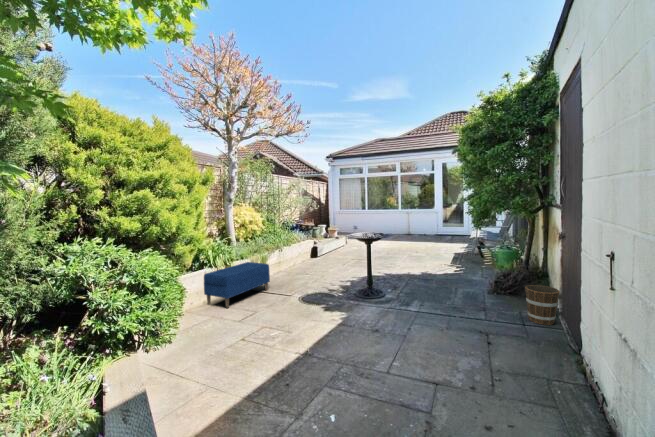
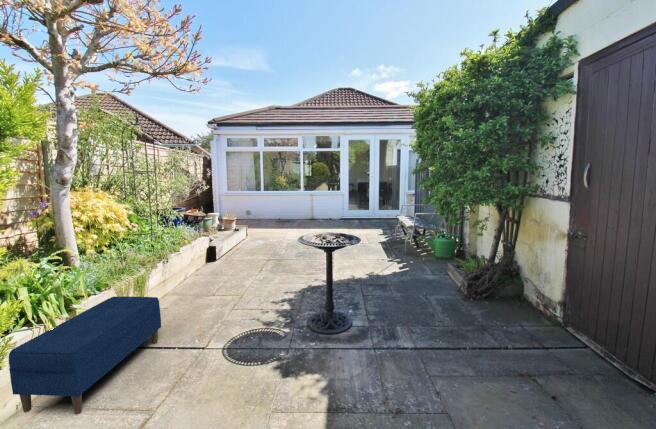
bucket: present [525,285,560,325] -> none [530,292,572,342]

